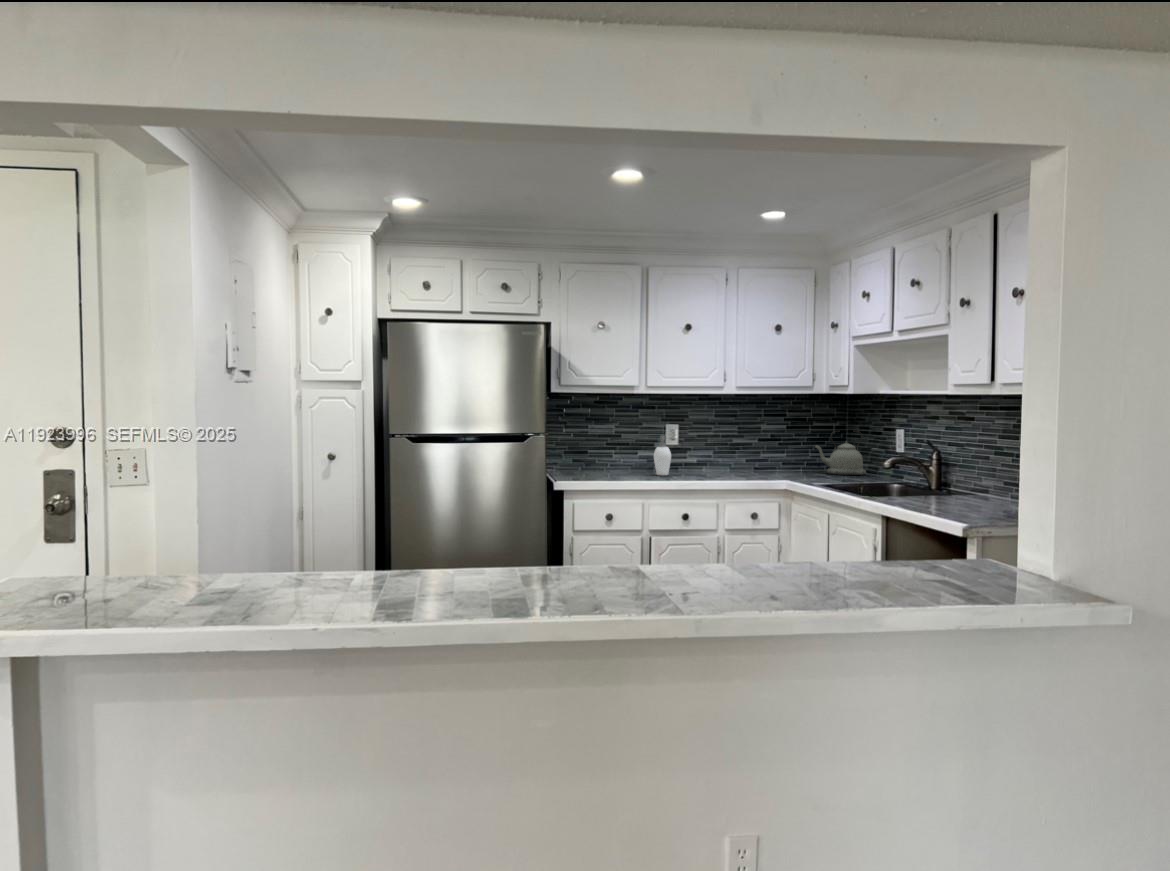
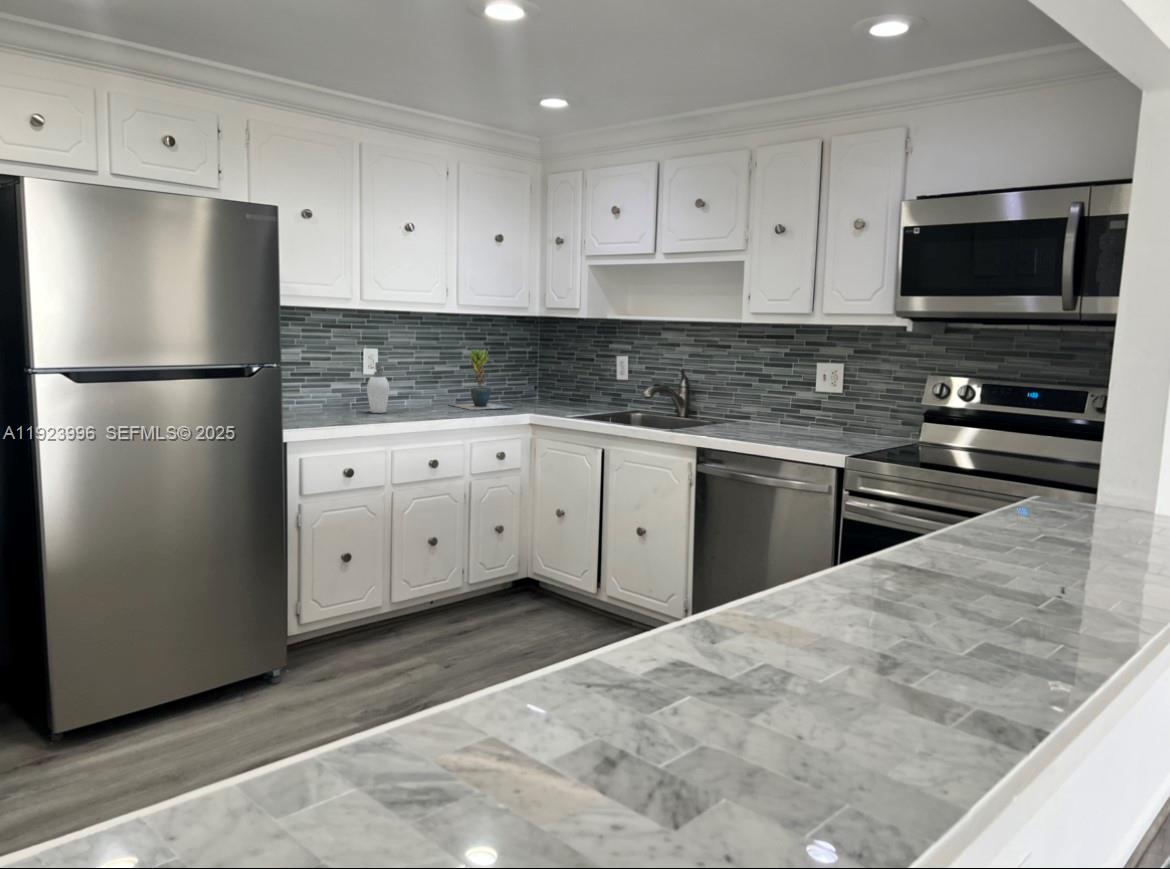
potted plant: none [741,424,790,476] -> present [452,350,510,410]
kettle: present [815,433,866,475] -> none [519,356,569,404]

